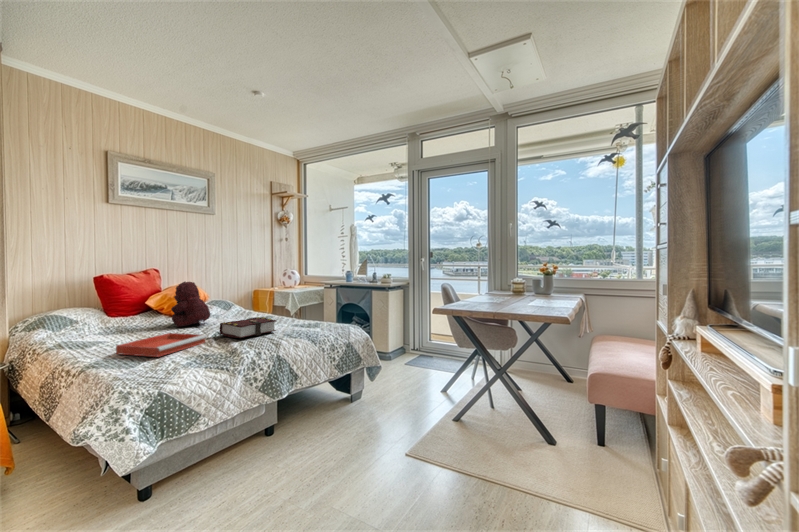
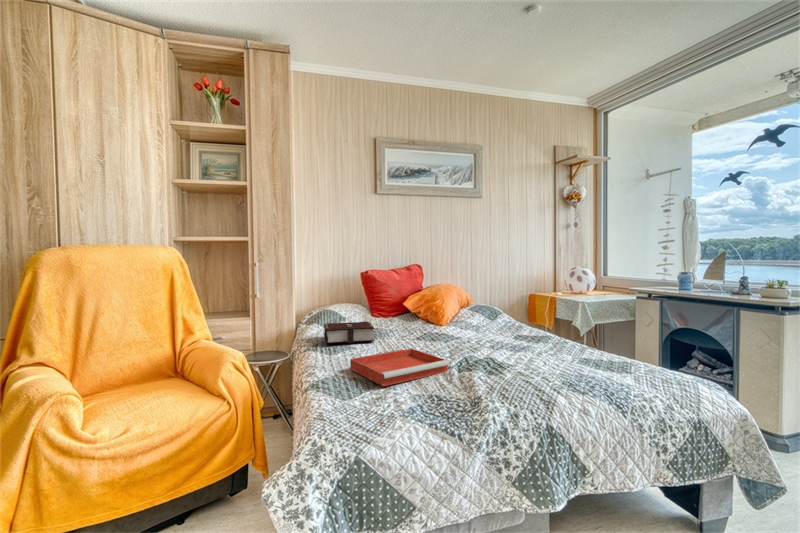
teddy bear: present [171,282,210,327] -> none [421,281,465,341]
book: present [220,317,276,338] -> present [324,321,375,344]

